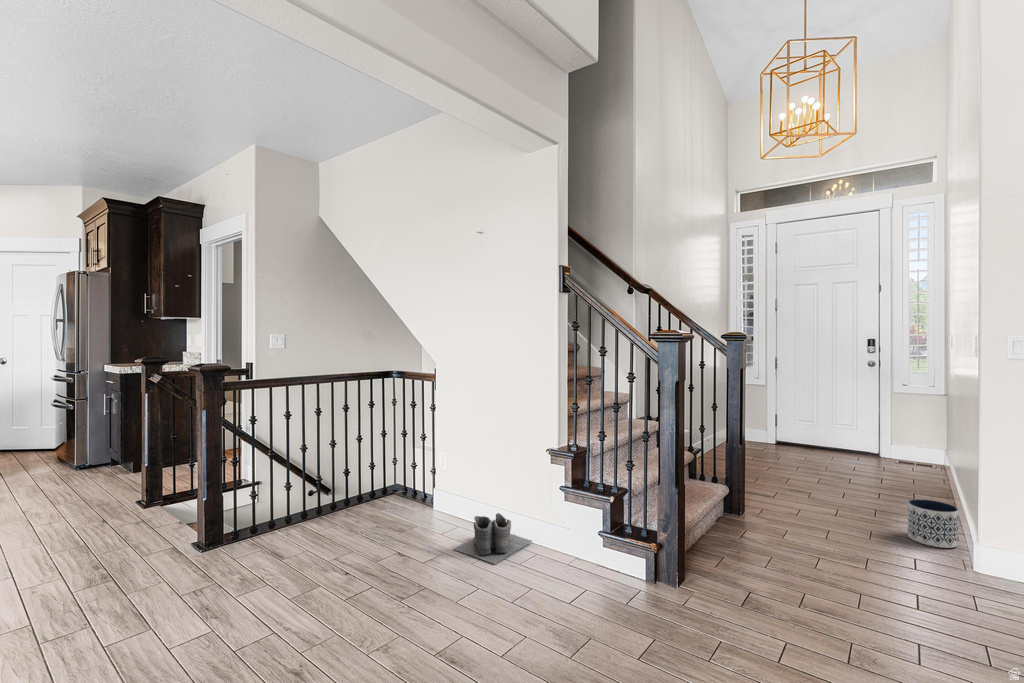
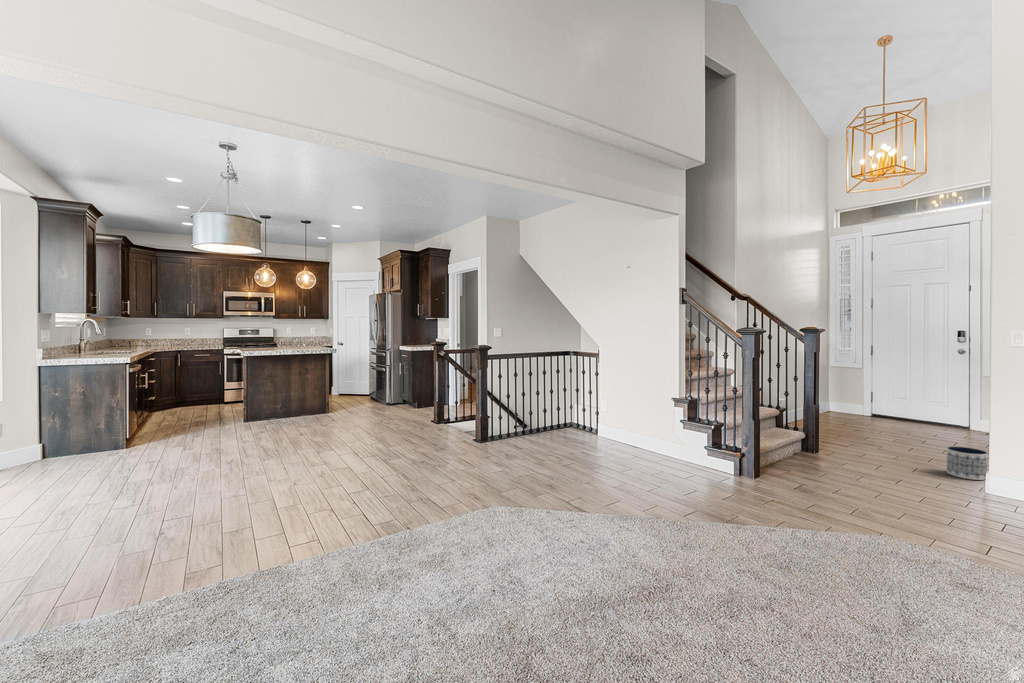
boots: present [454,513,532,564] -> none [612,435,662,462]

